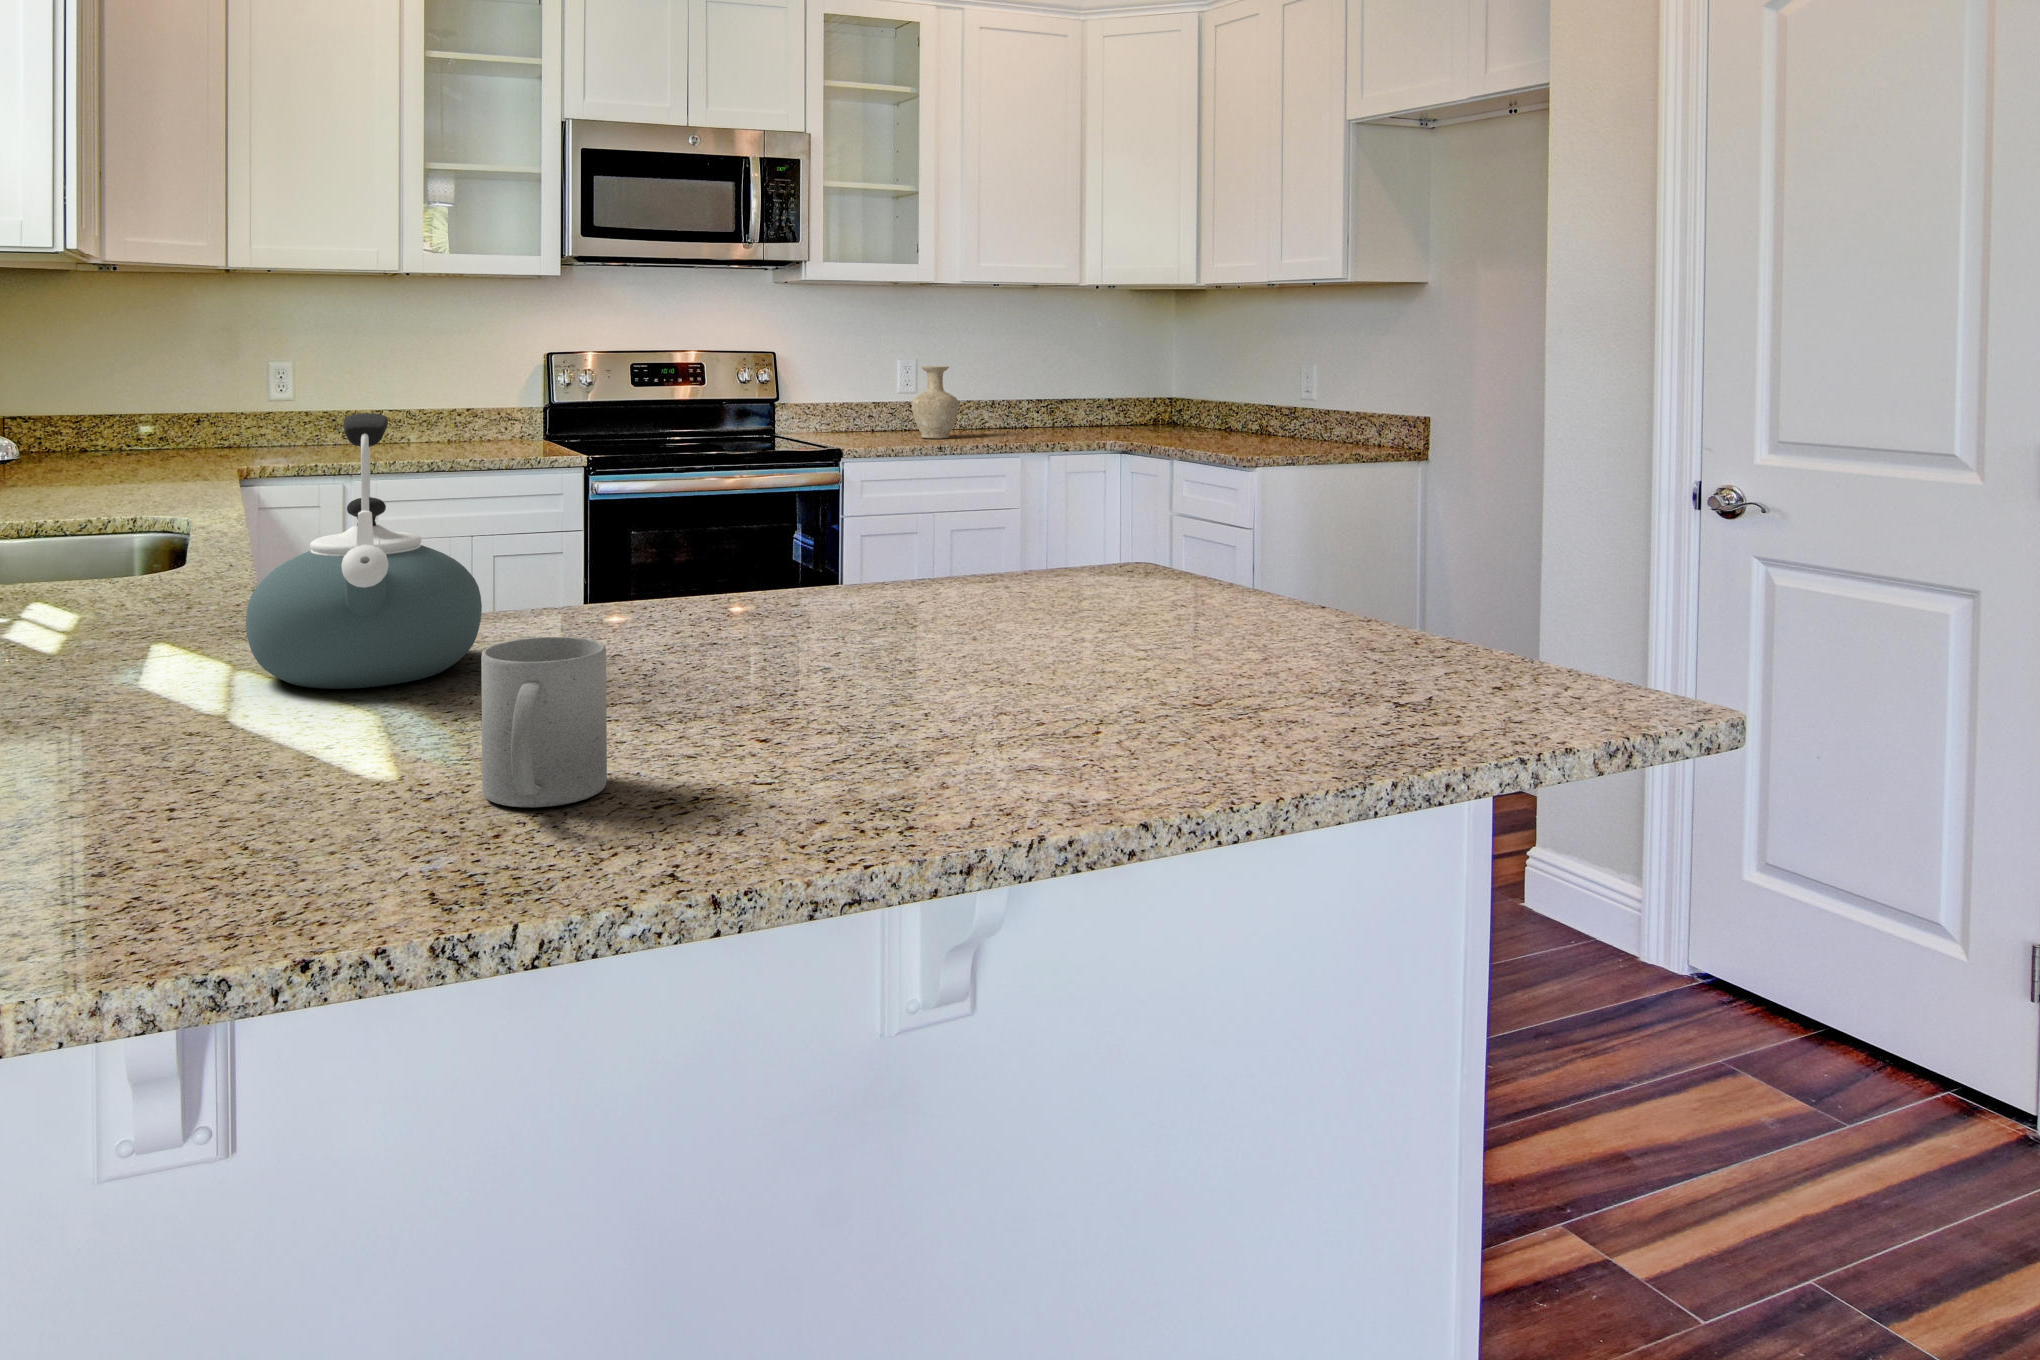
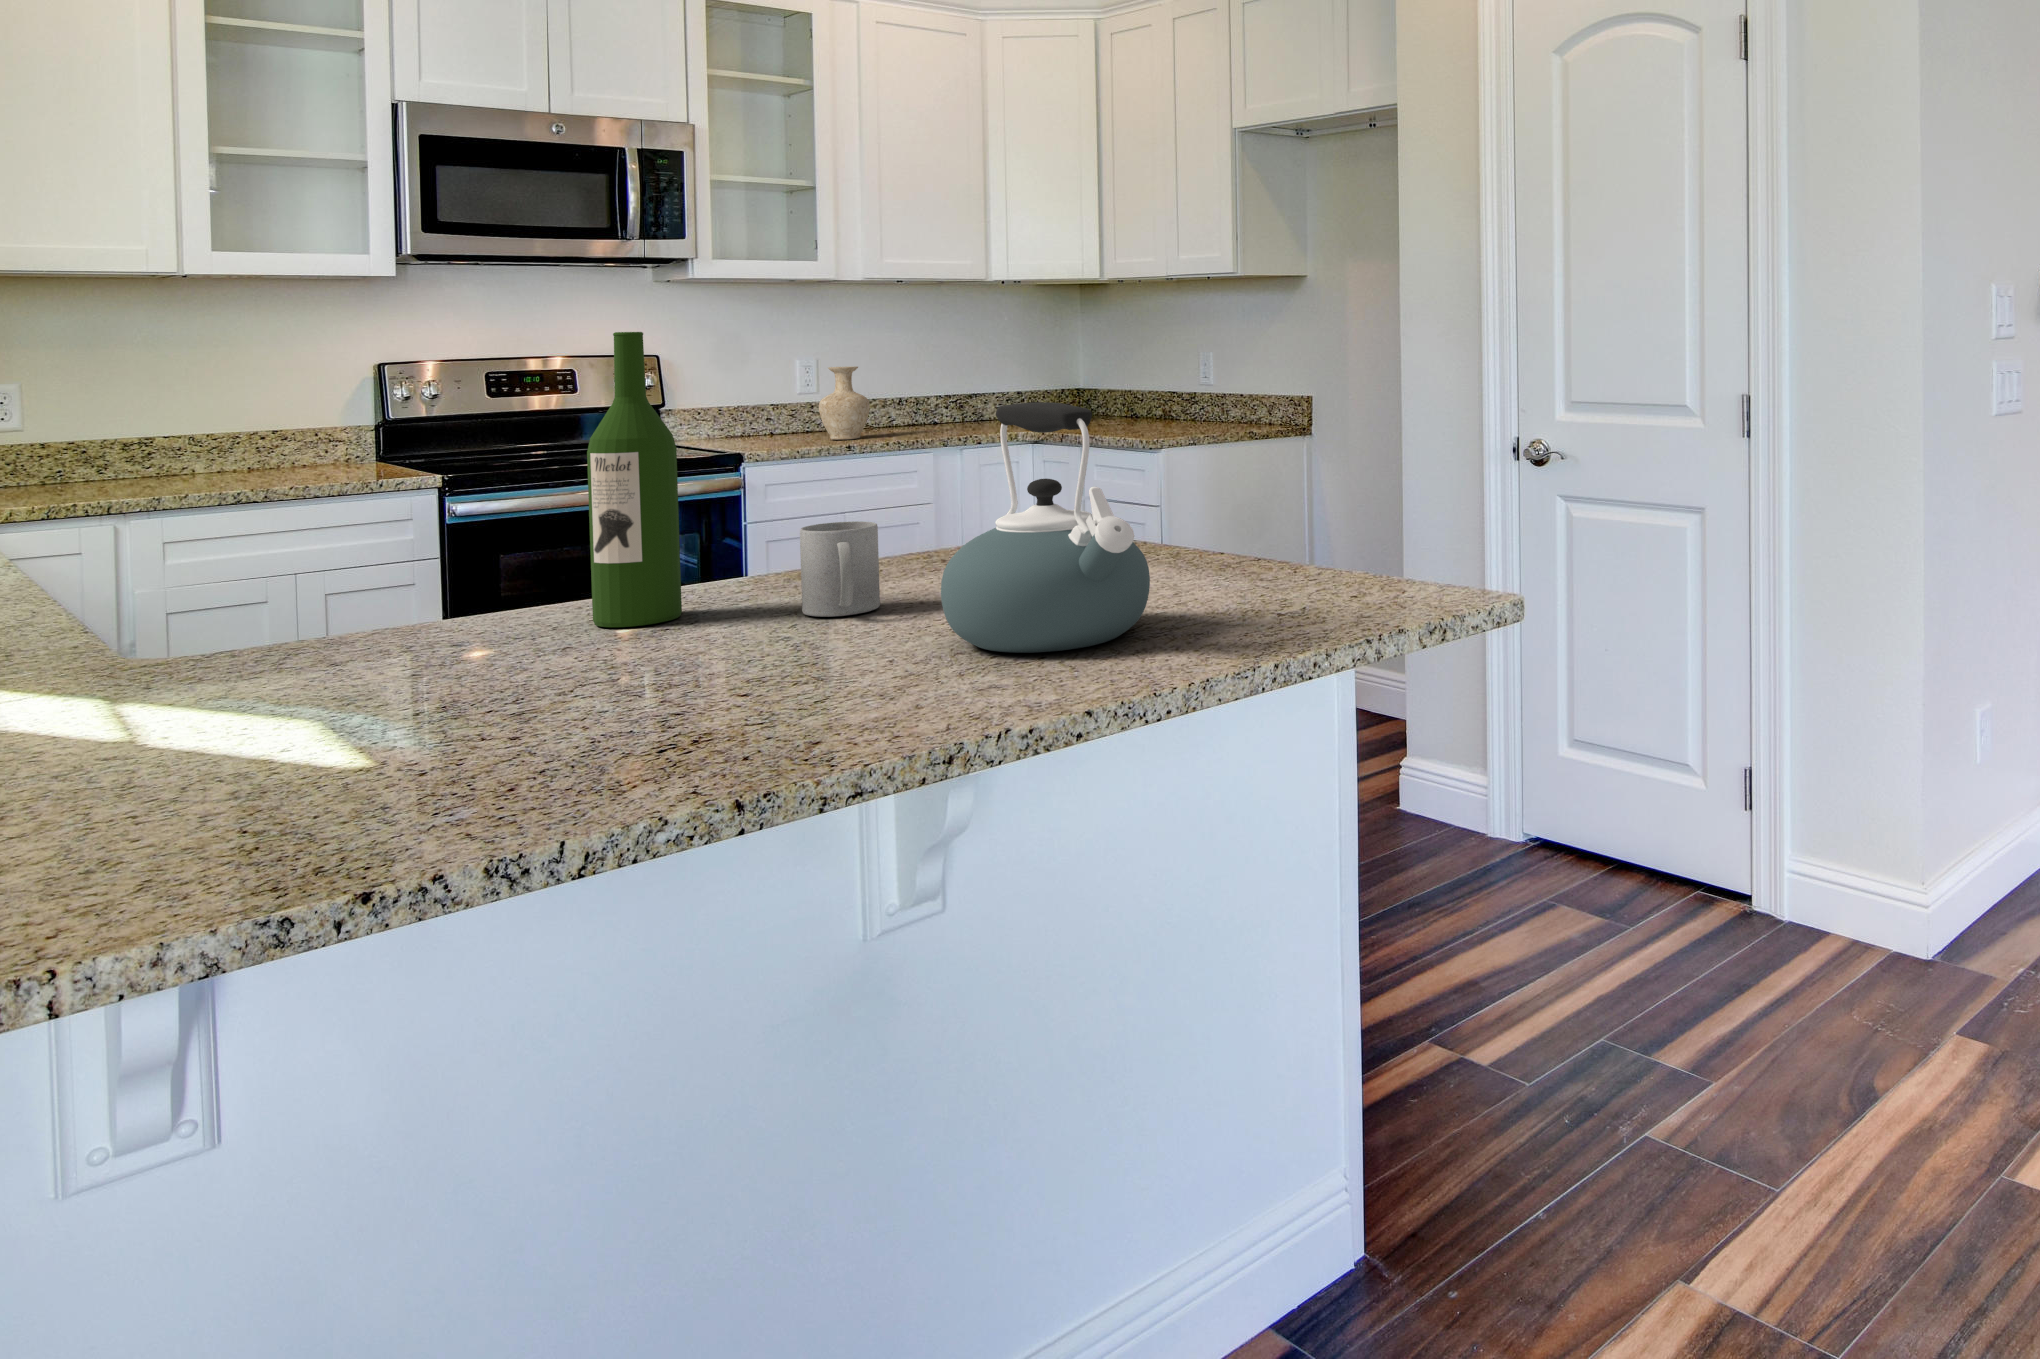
wine bottle: none [650,323,734,632] -> present [587,332,682,627]
kettle: present [246,413,482,689] -> present [941,402,1150,653]
mug: present [481,637,607,807] -> present [800,521,880,617]

